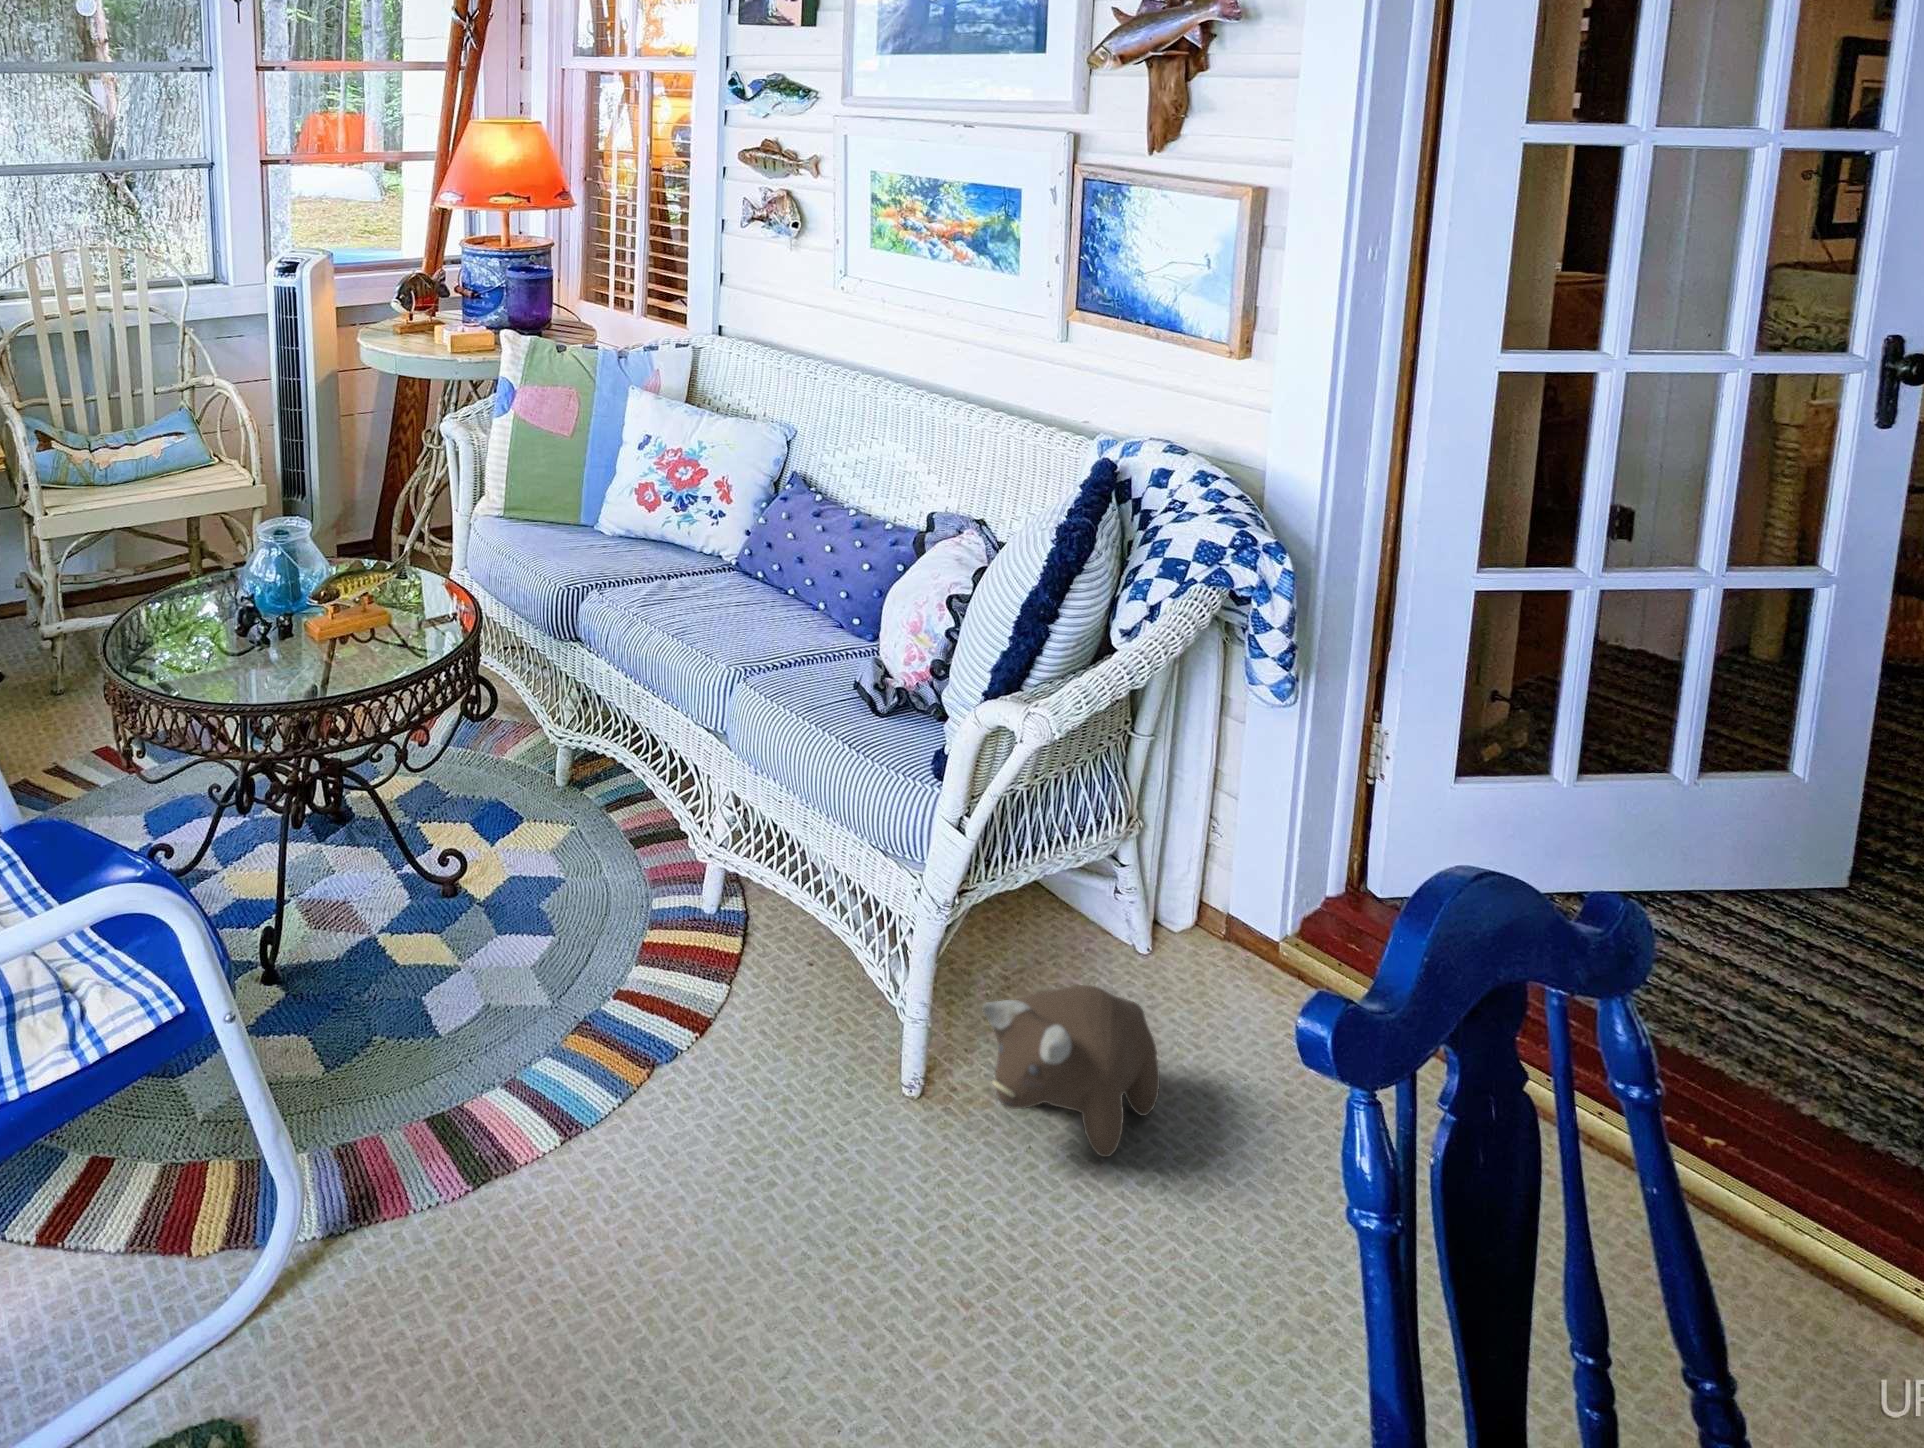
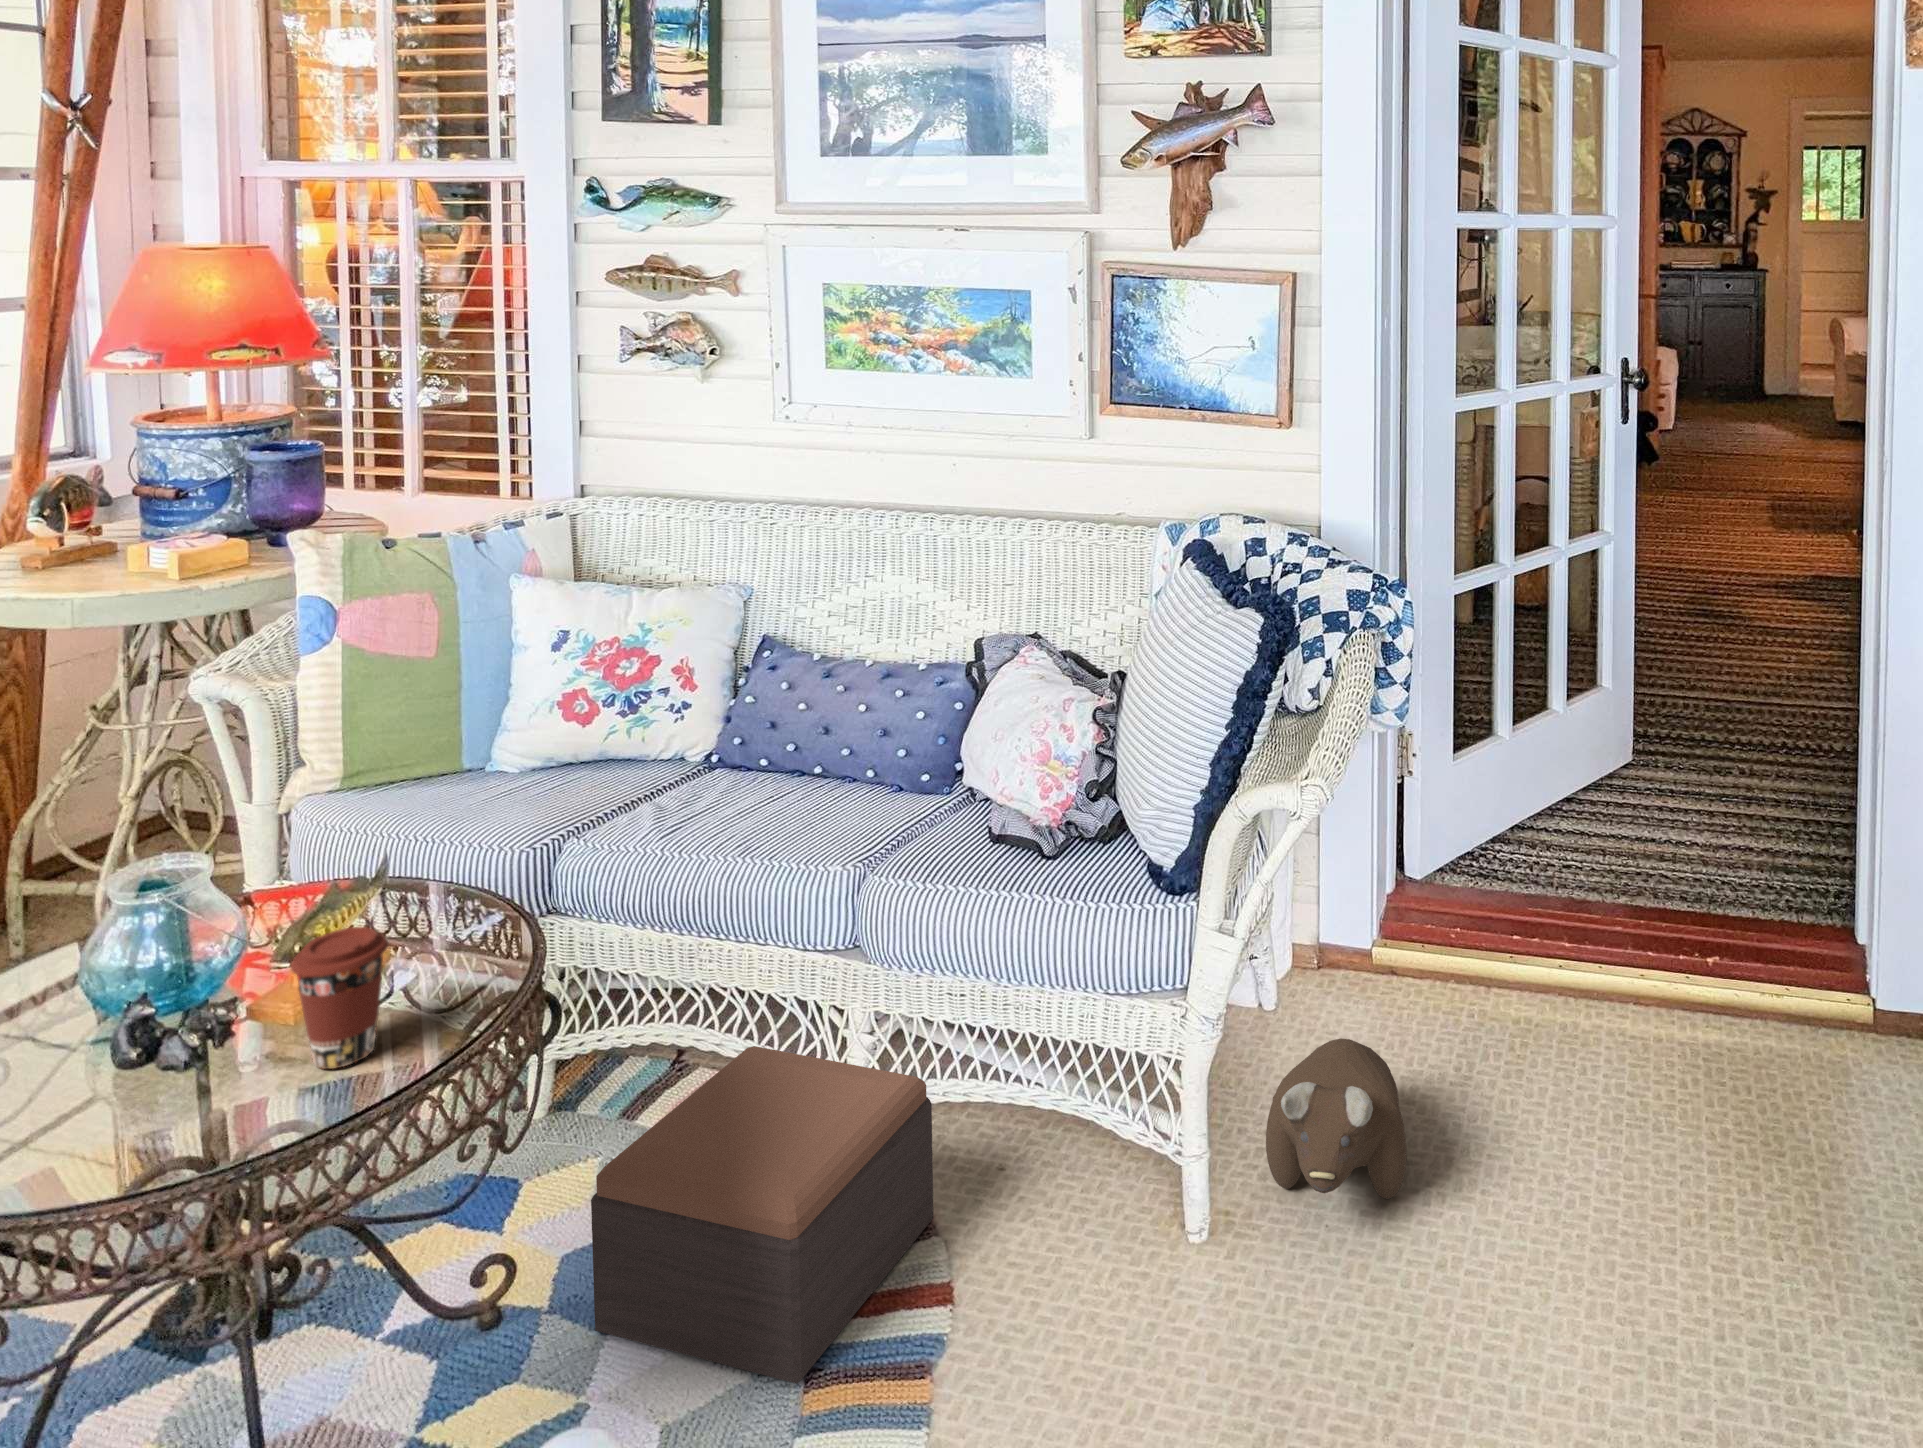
coffee cup: none [295,590,348,675] -> present [291,927,389,1069]
footstool: none [497,784,736,1024] -> present [591,1046,933,1383]

